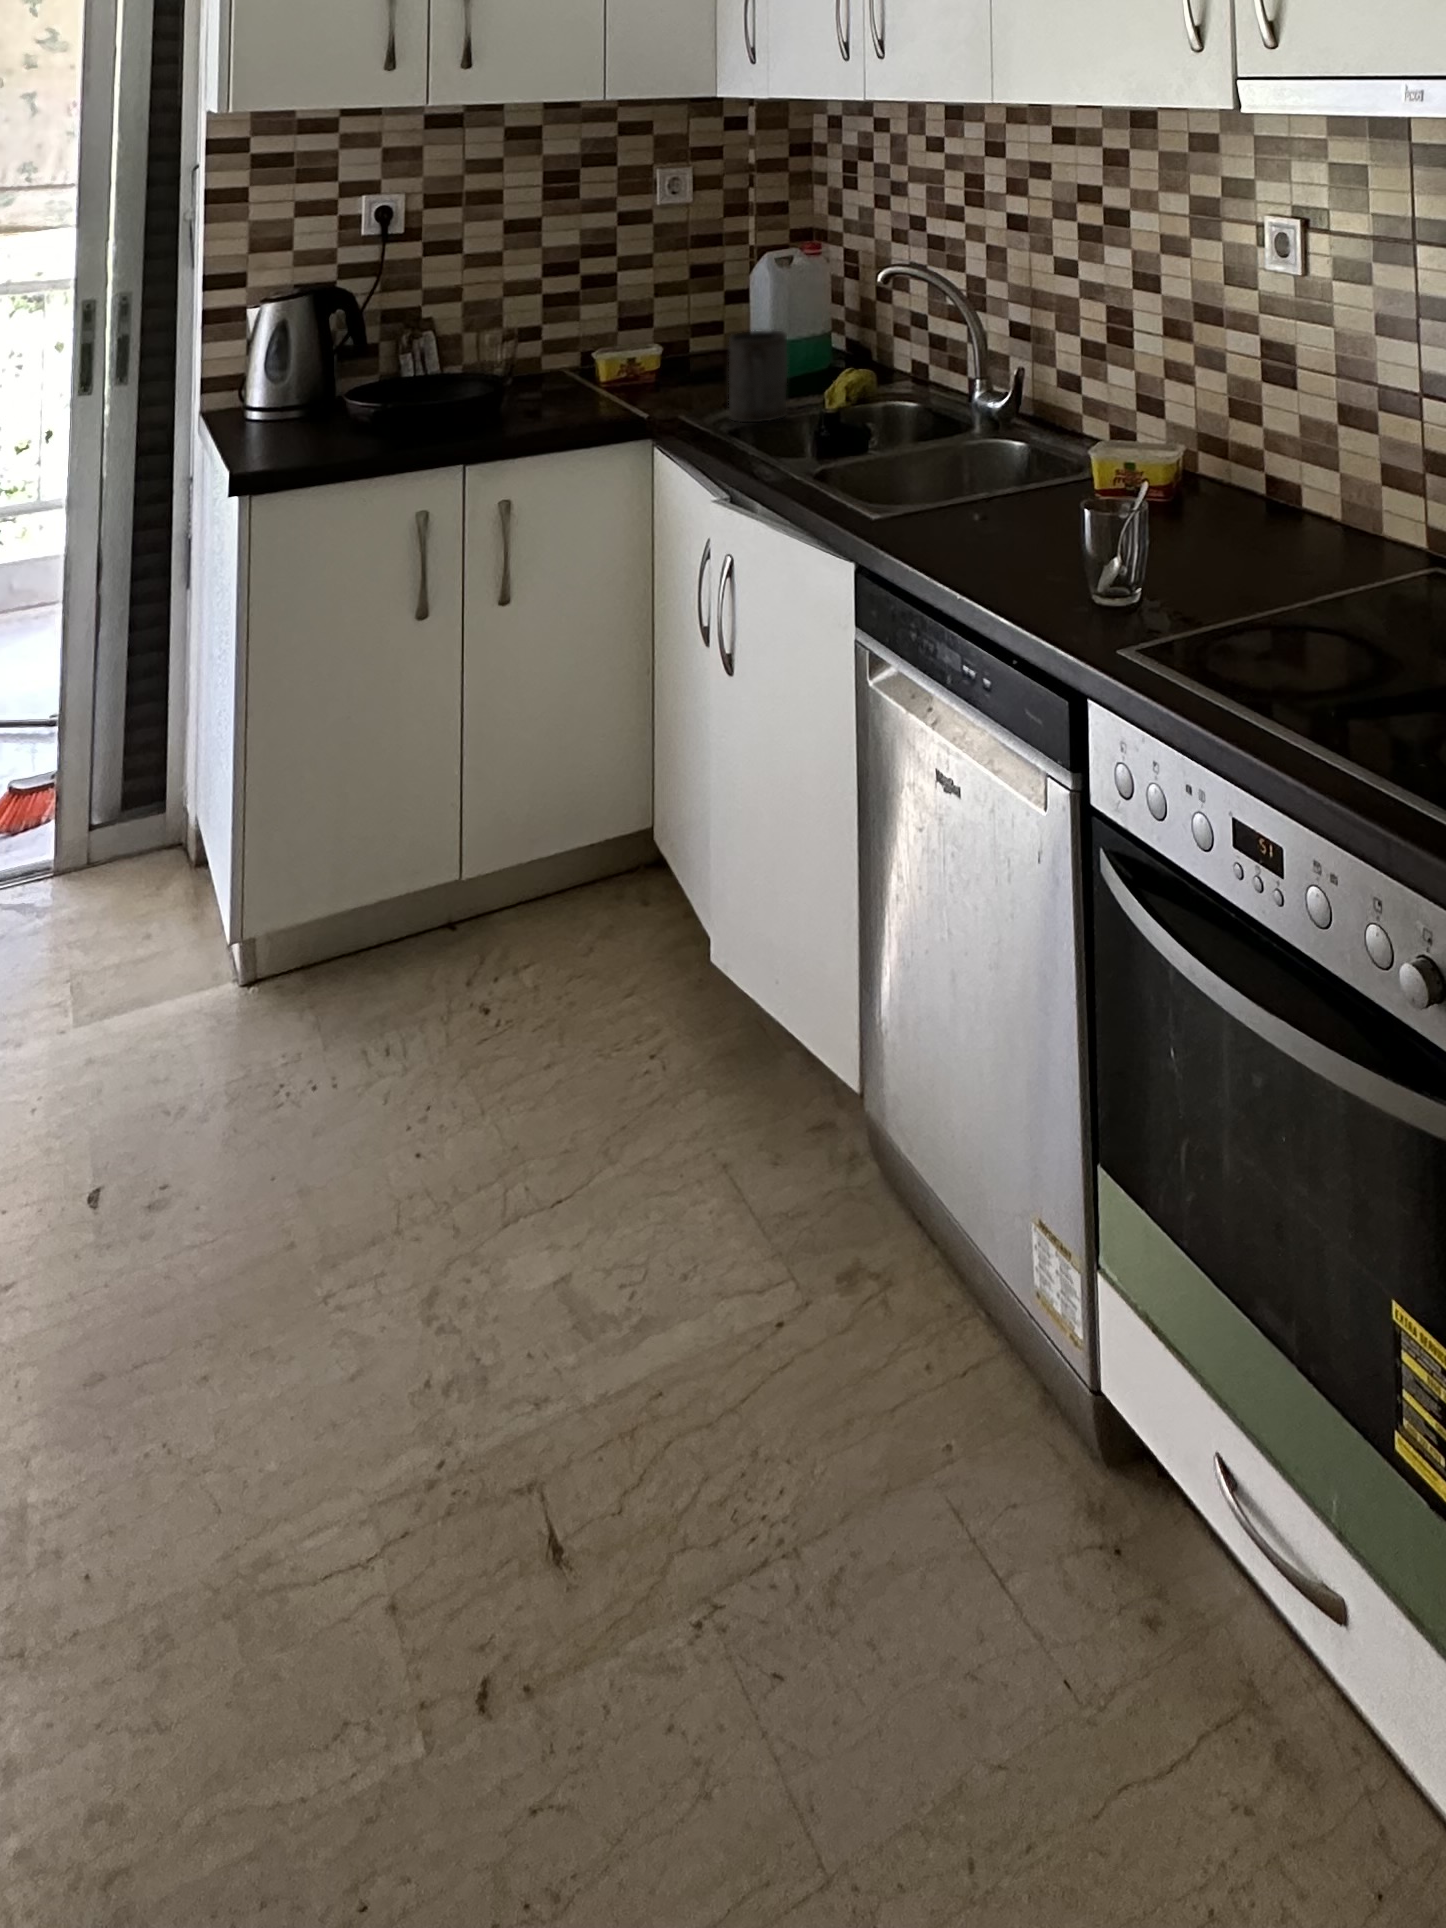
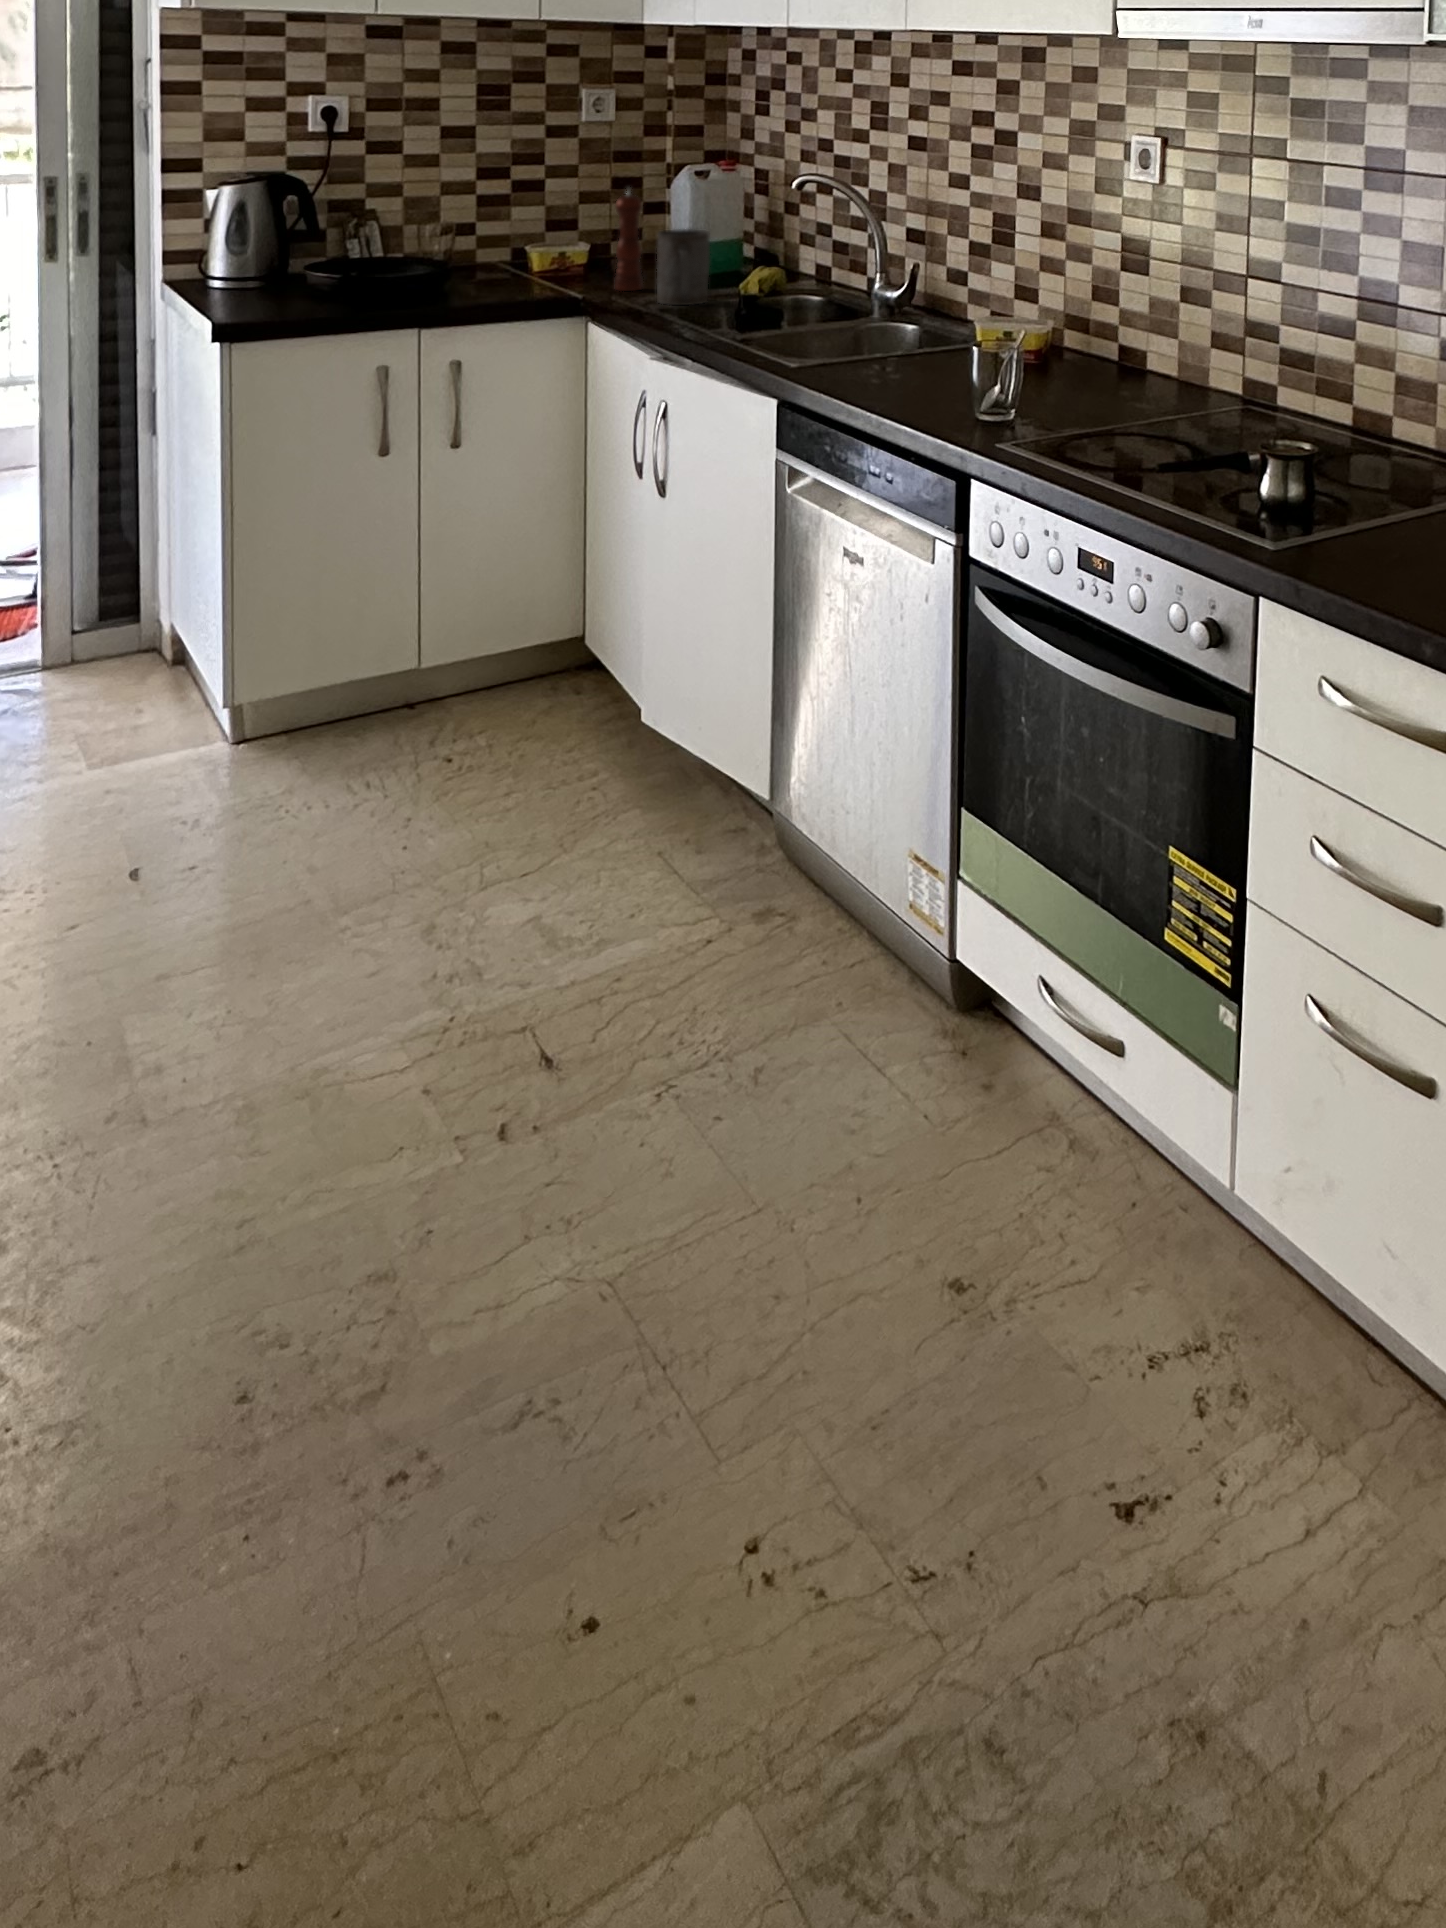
pepper mill: none [685,283,716,403] -> present [615,188,643,291]

